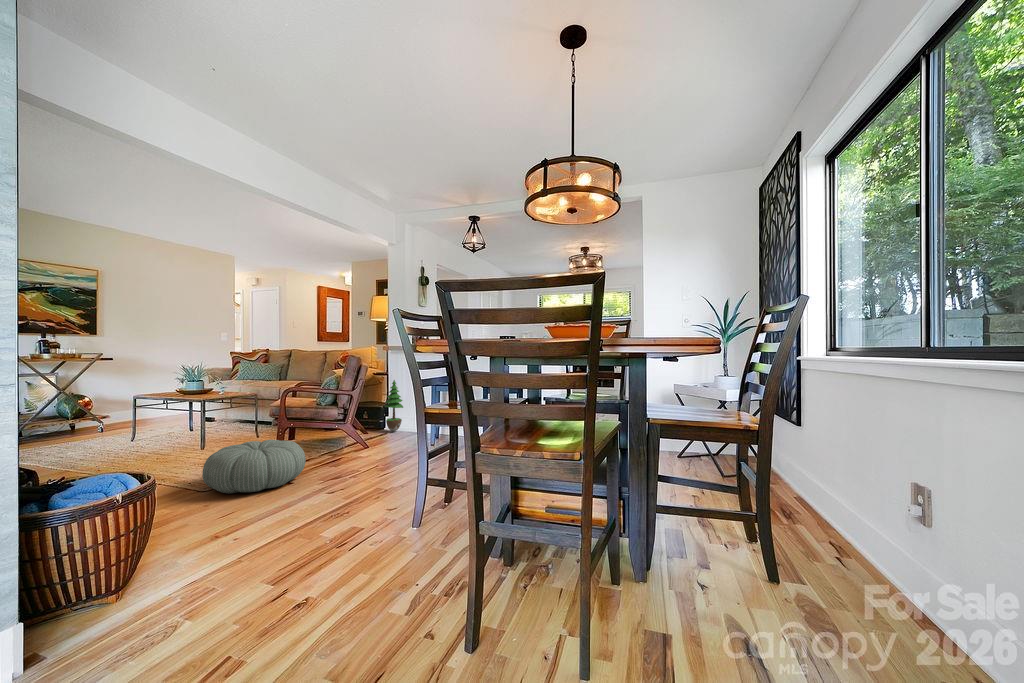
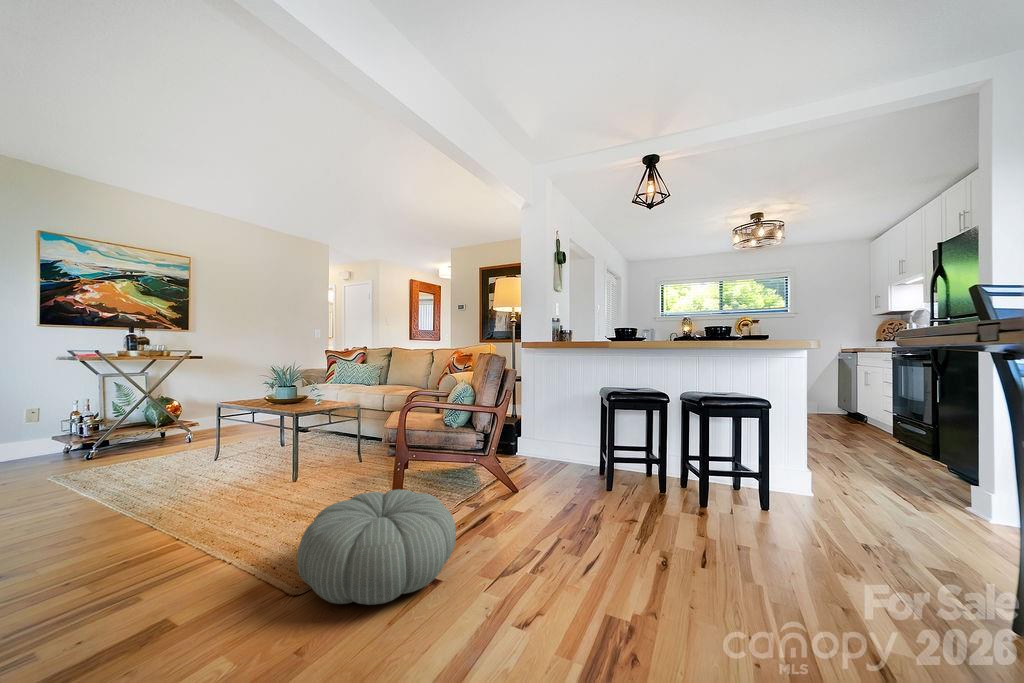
potted tree: present [385,380,403,432] -> none [520,388,546,461]

